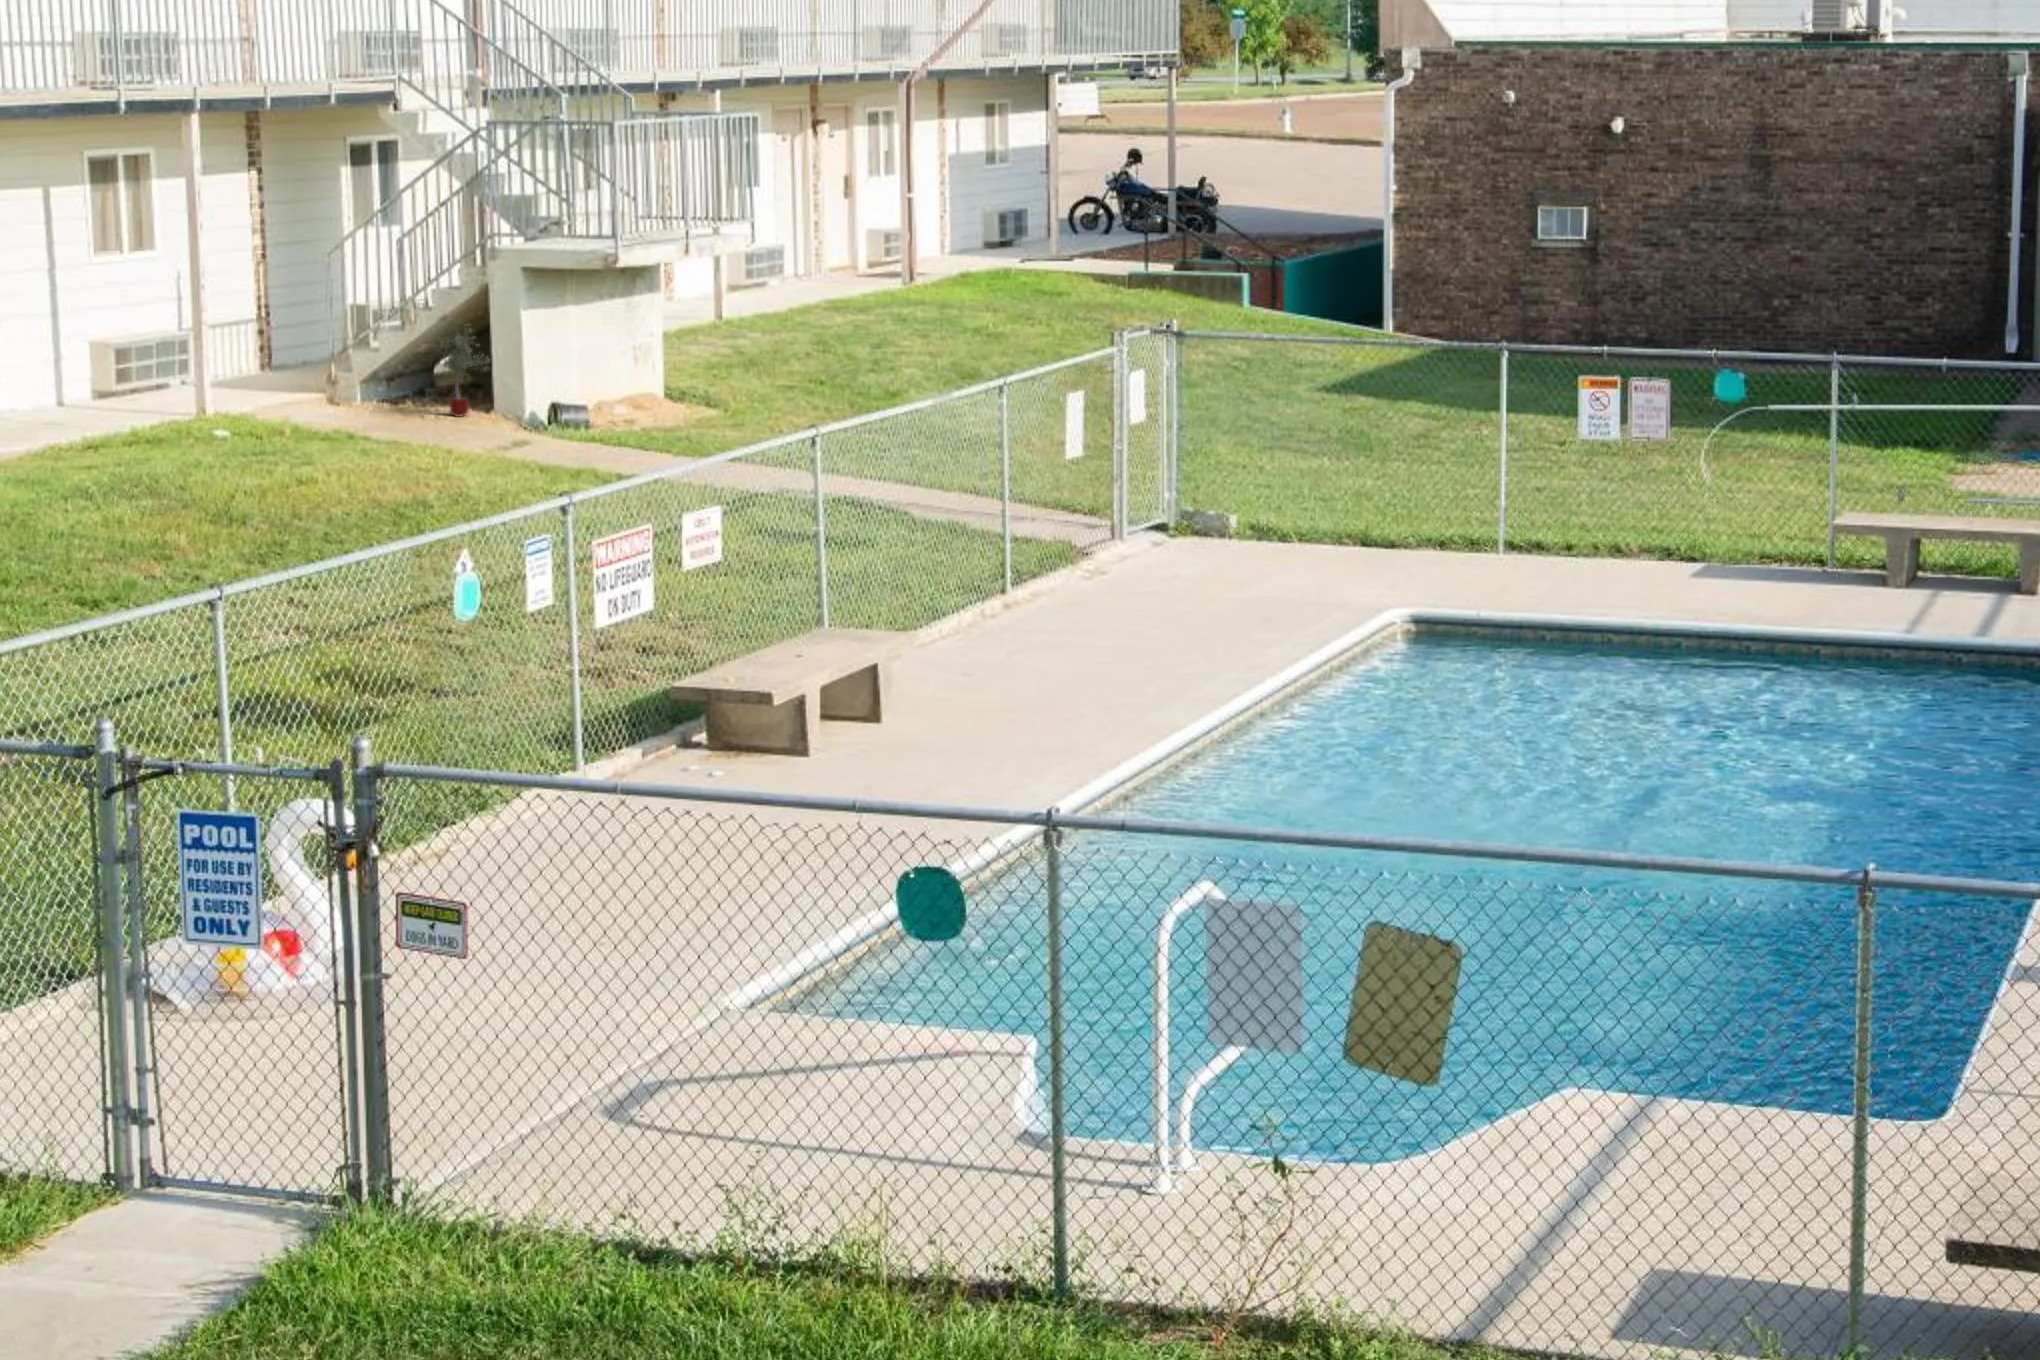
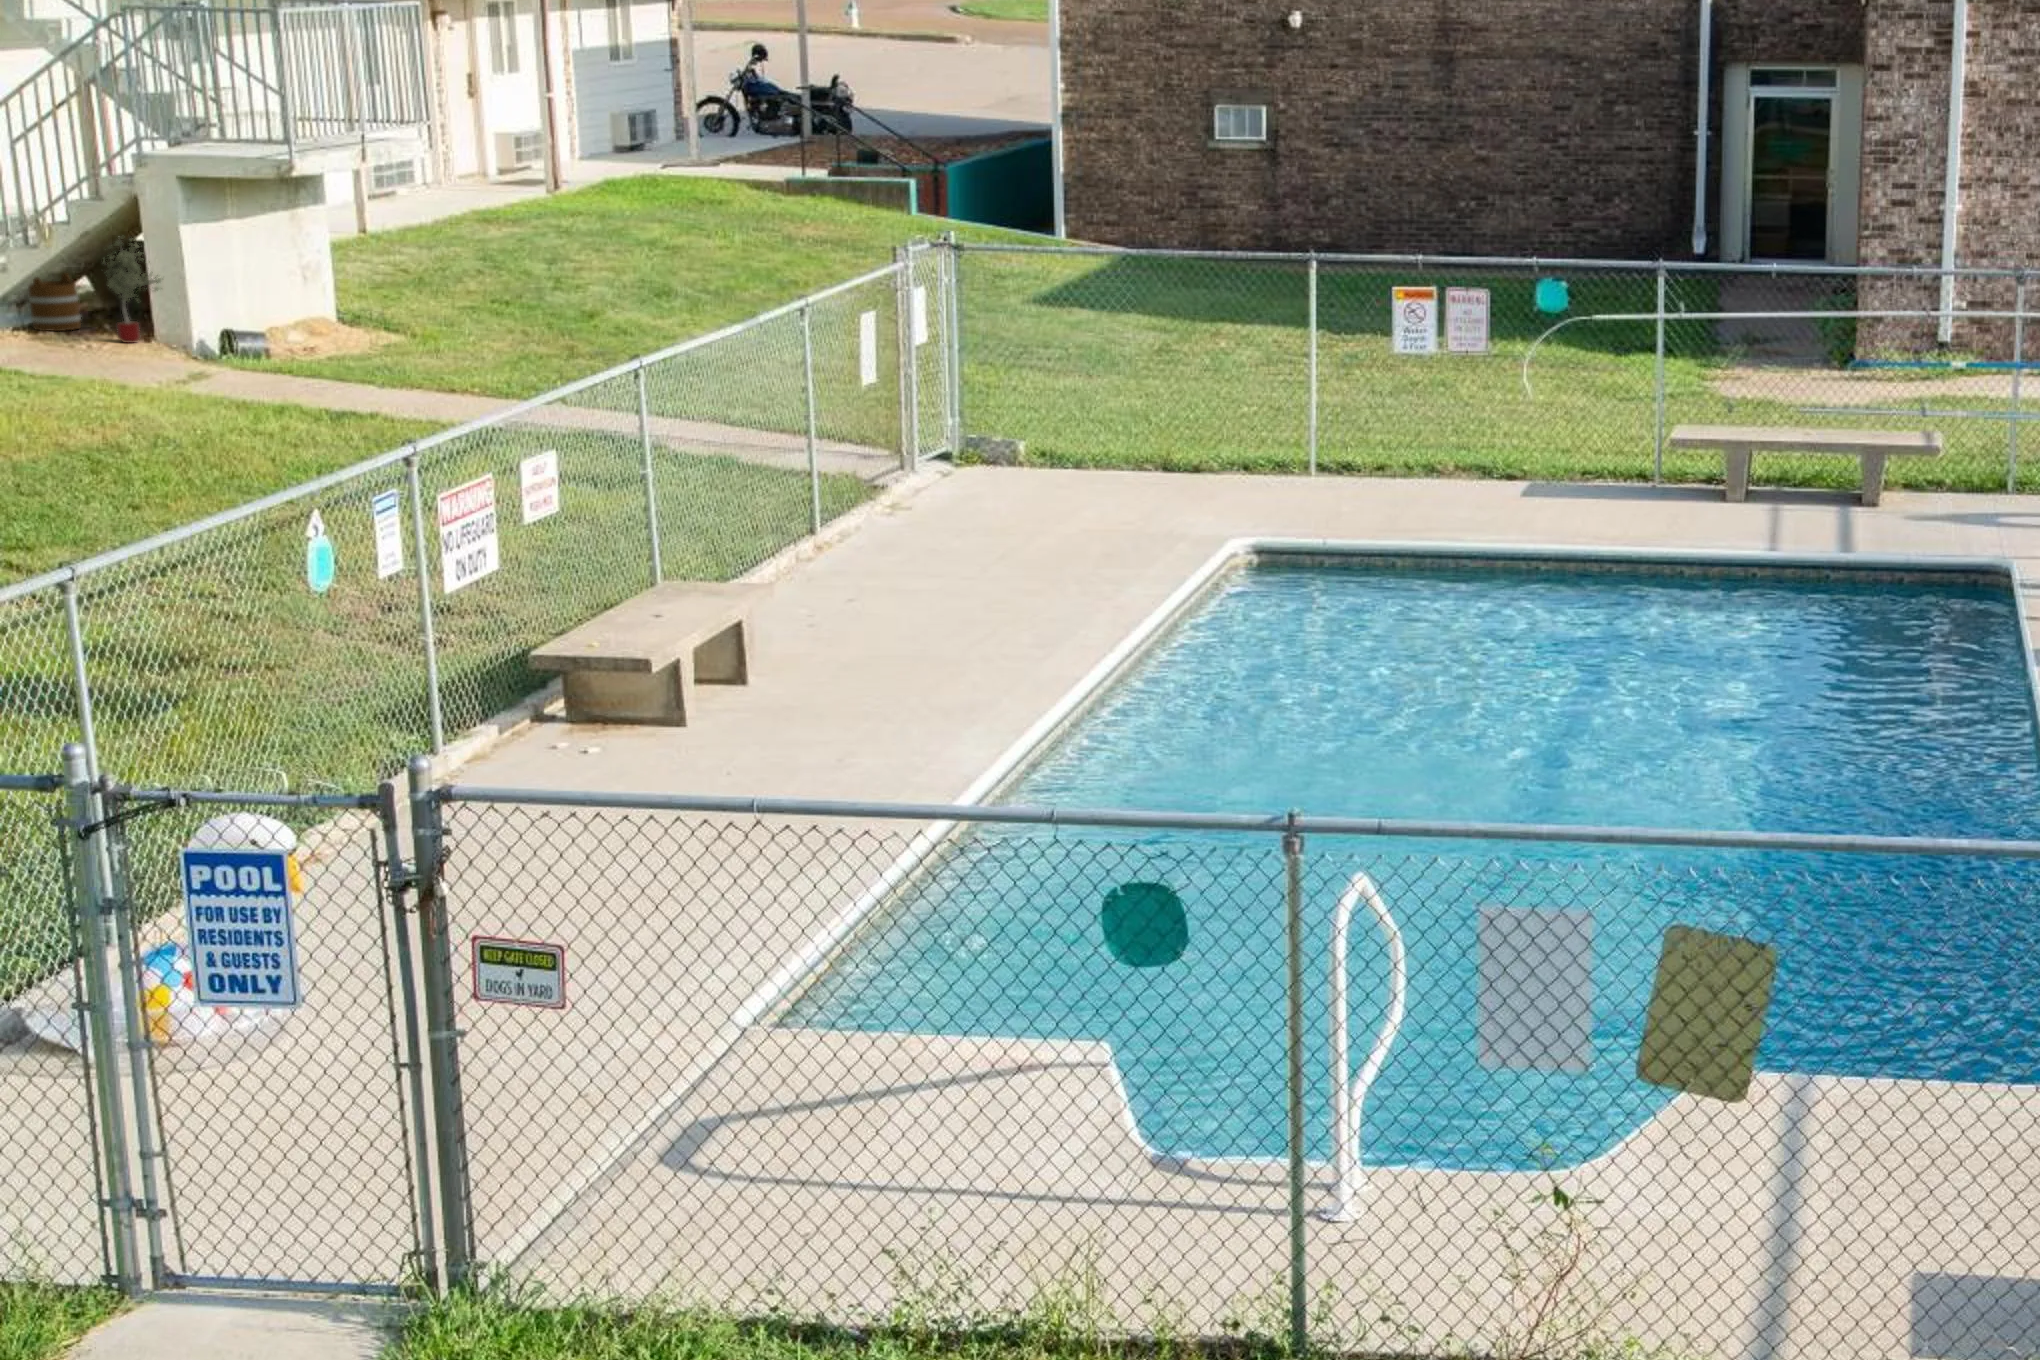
bucket: none [380,354,423,405] -> present [29,273,81,331]

